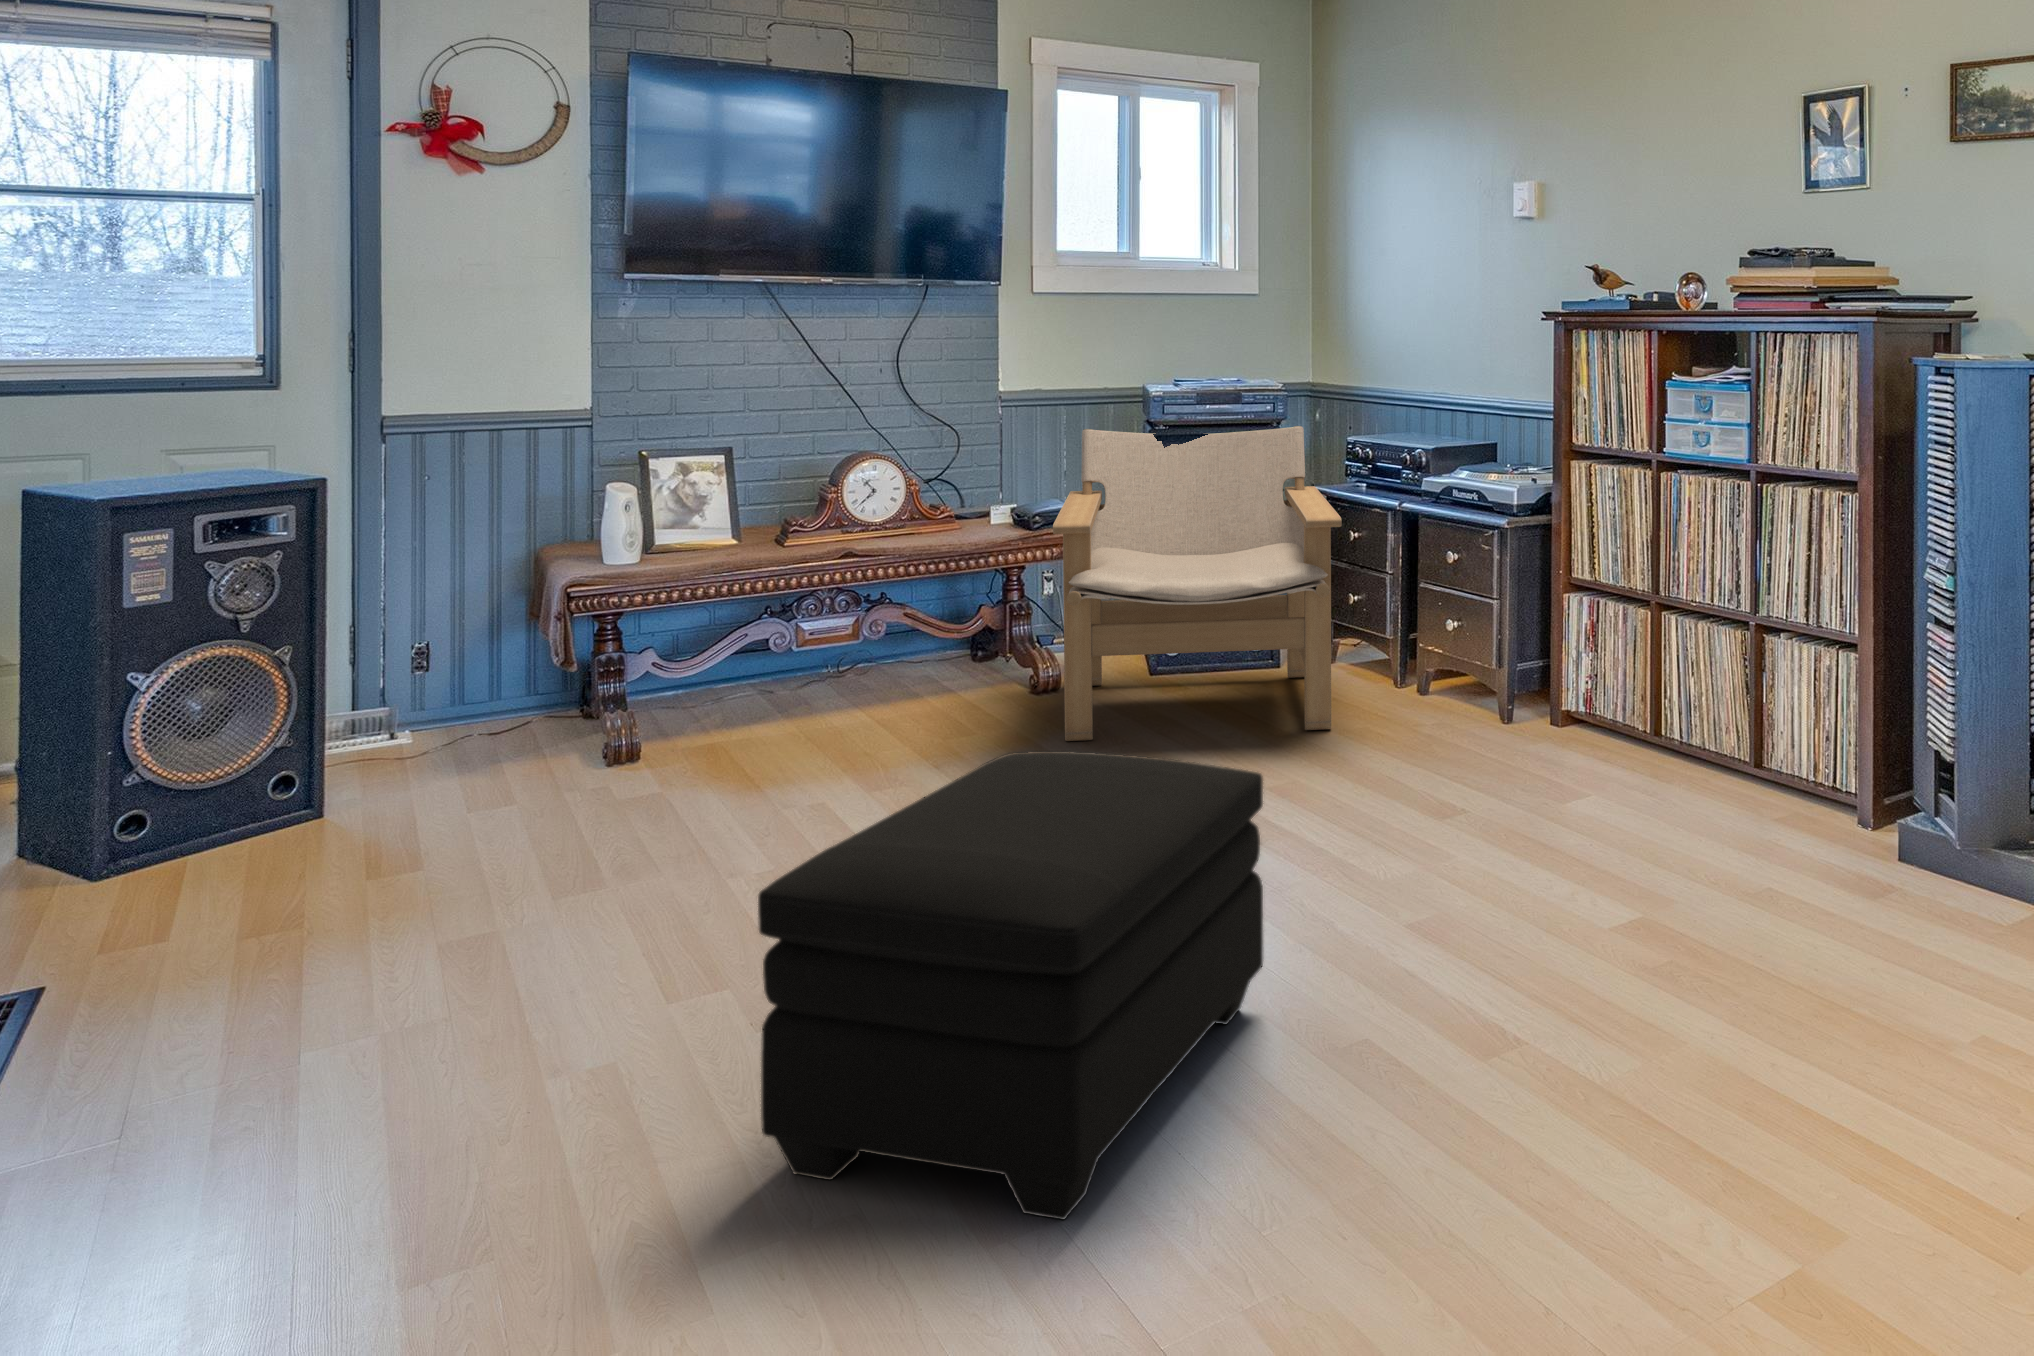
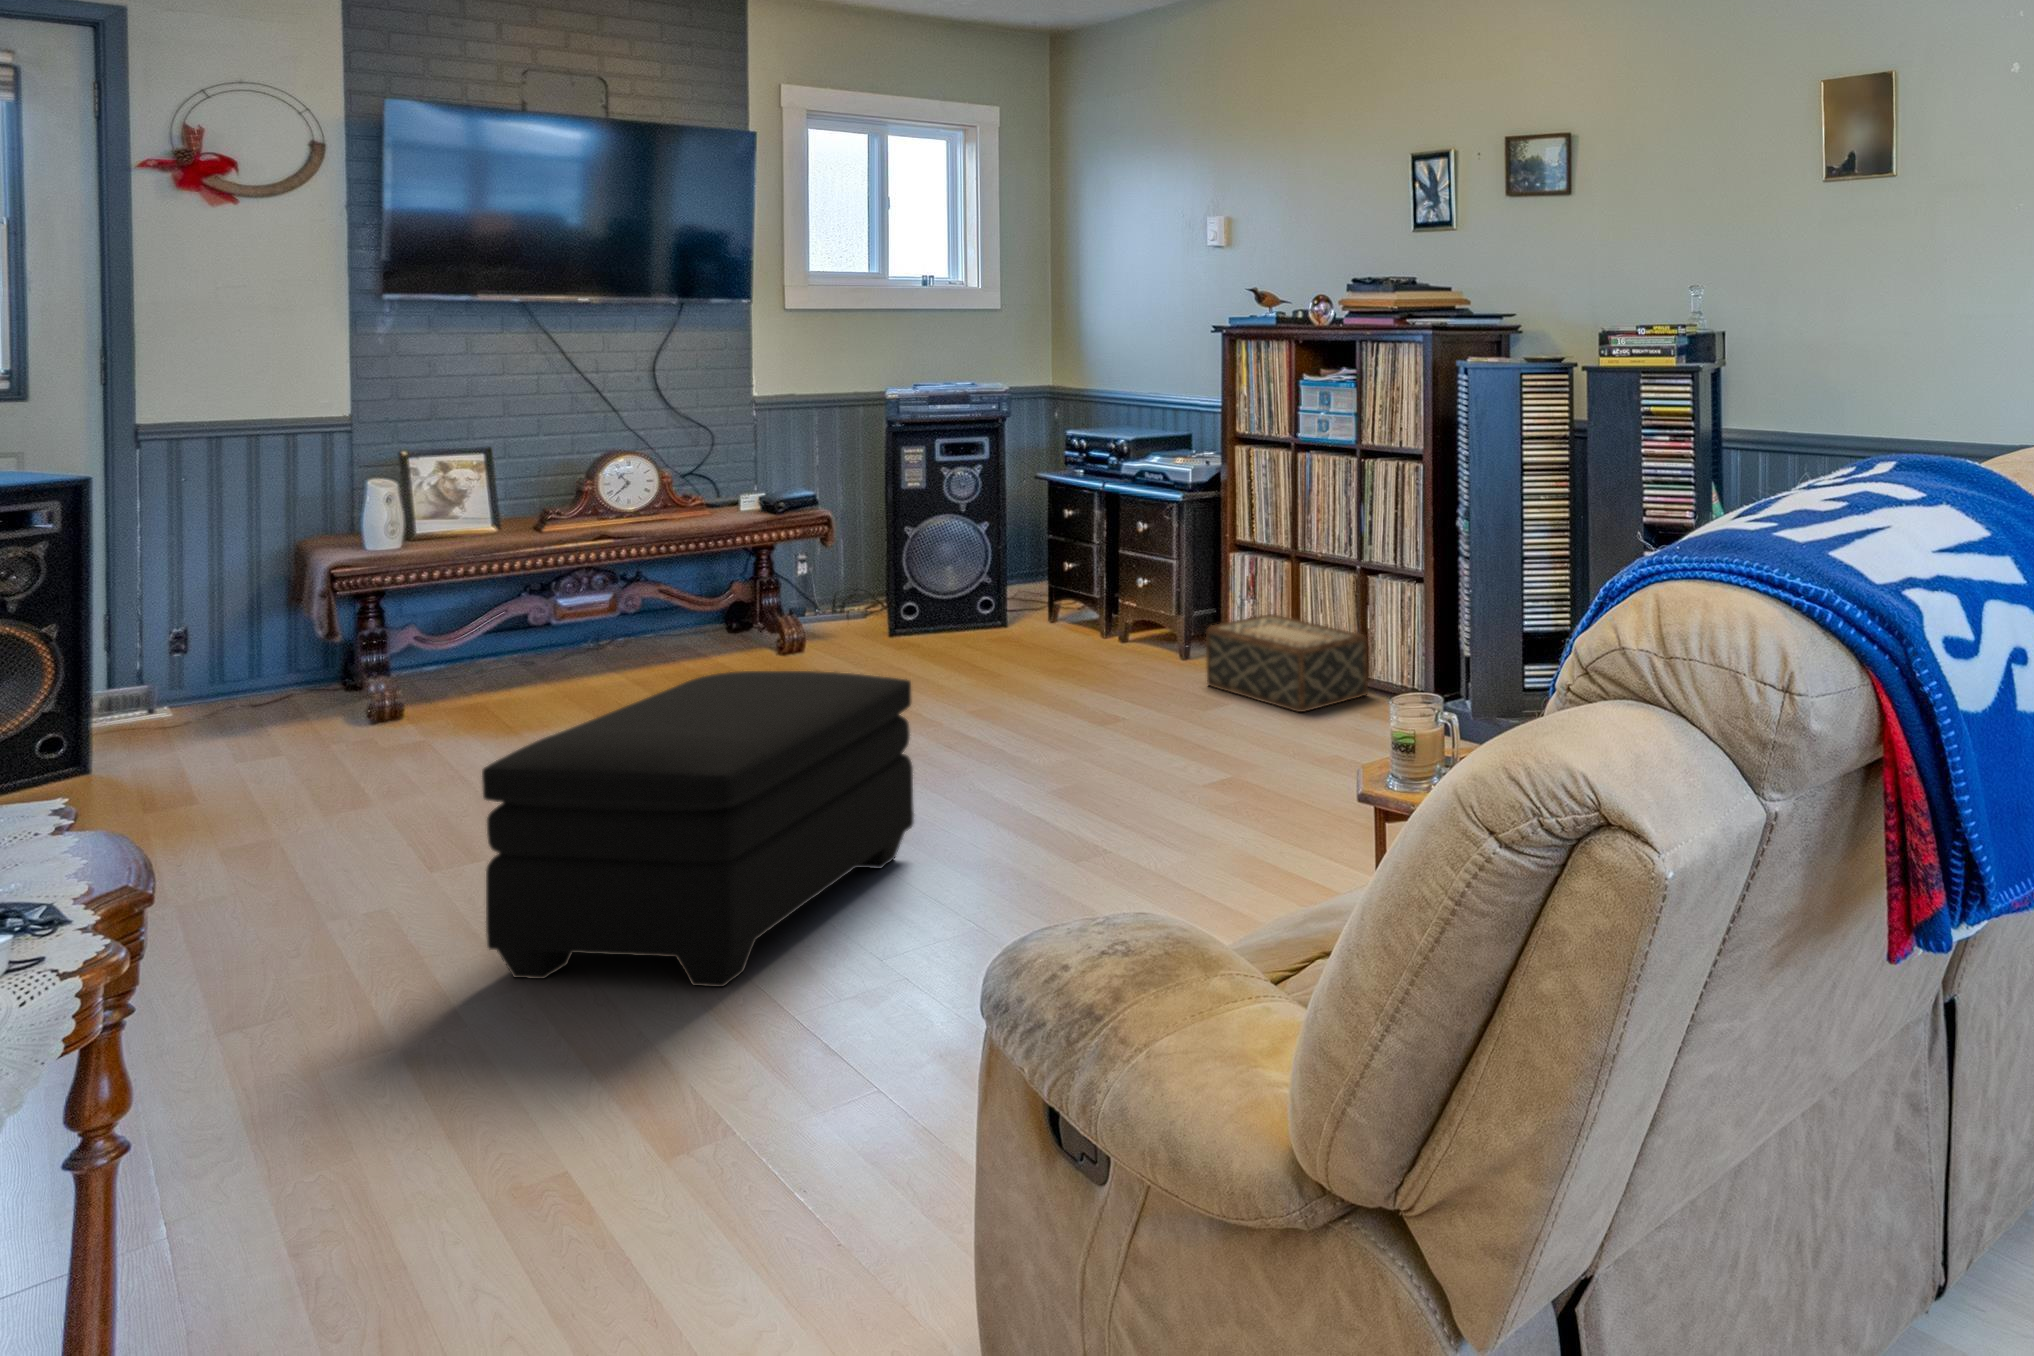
lounge chair: present [1053,426,1342,741] -> none [783,421,1037,688]
woven basket: none [1551,673,1765,809] -> present [1206,614,1368,712]

